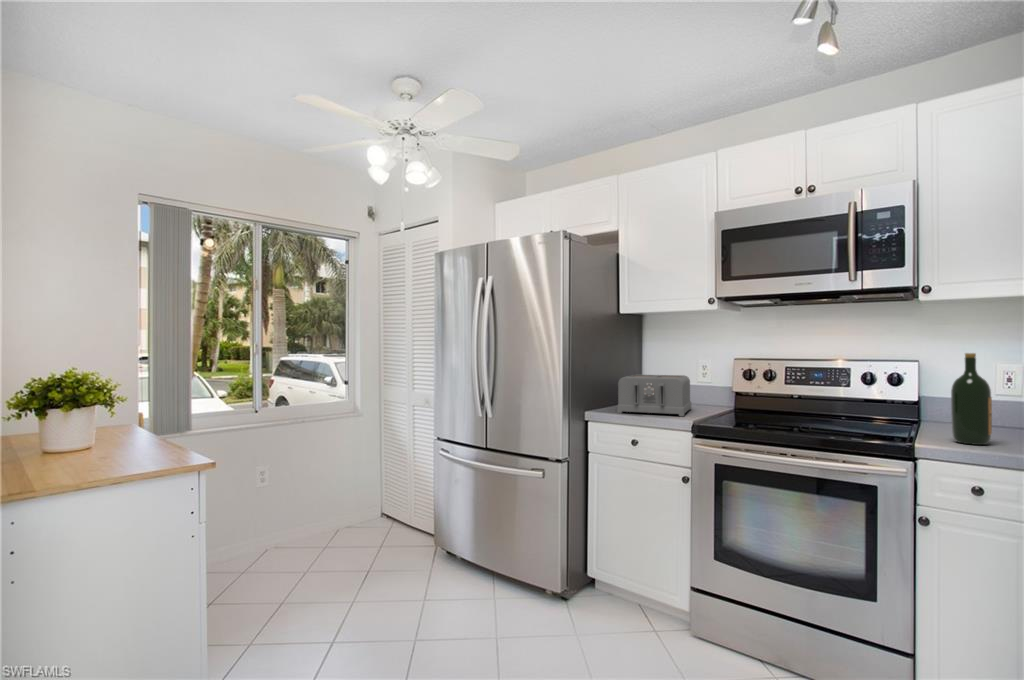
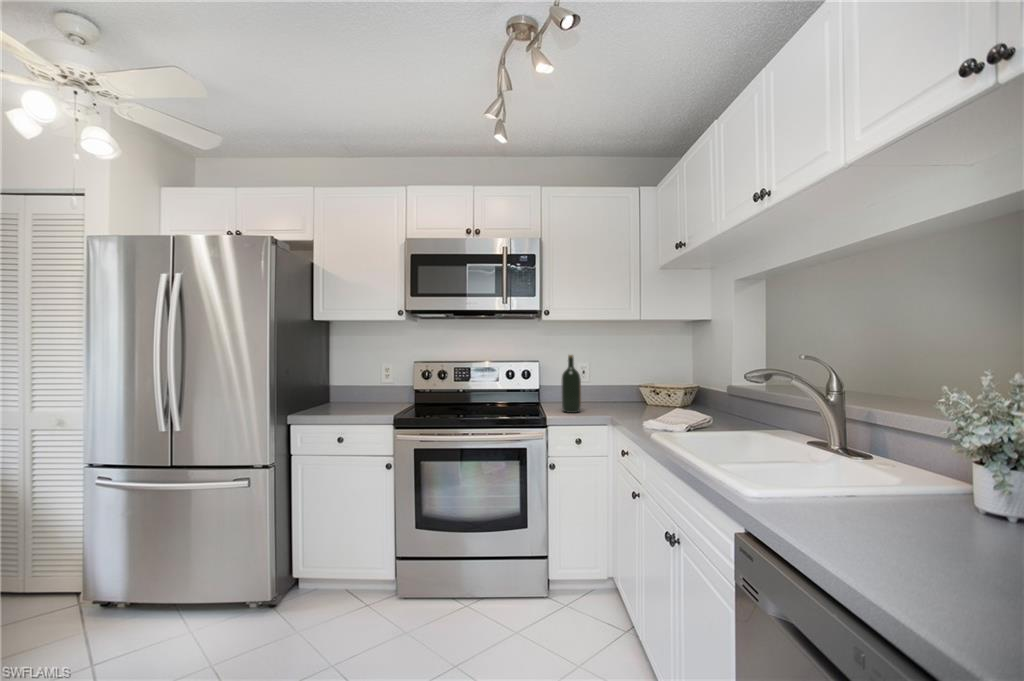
toaster: present [617,375,691,416] -> none [320,376,383,415]

